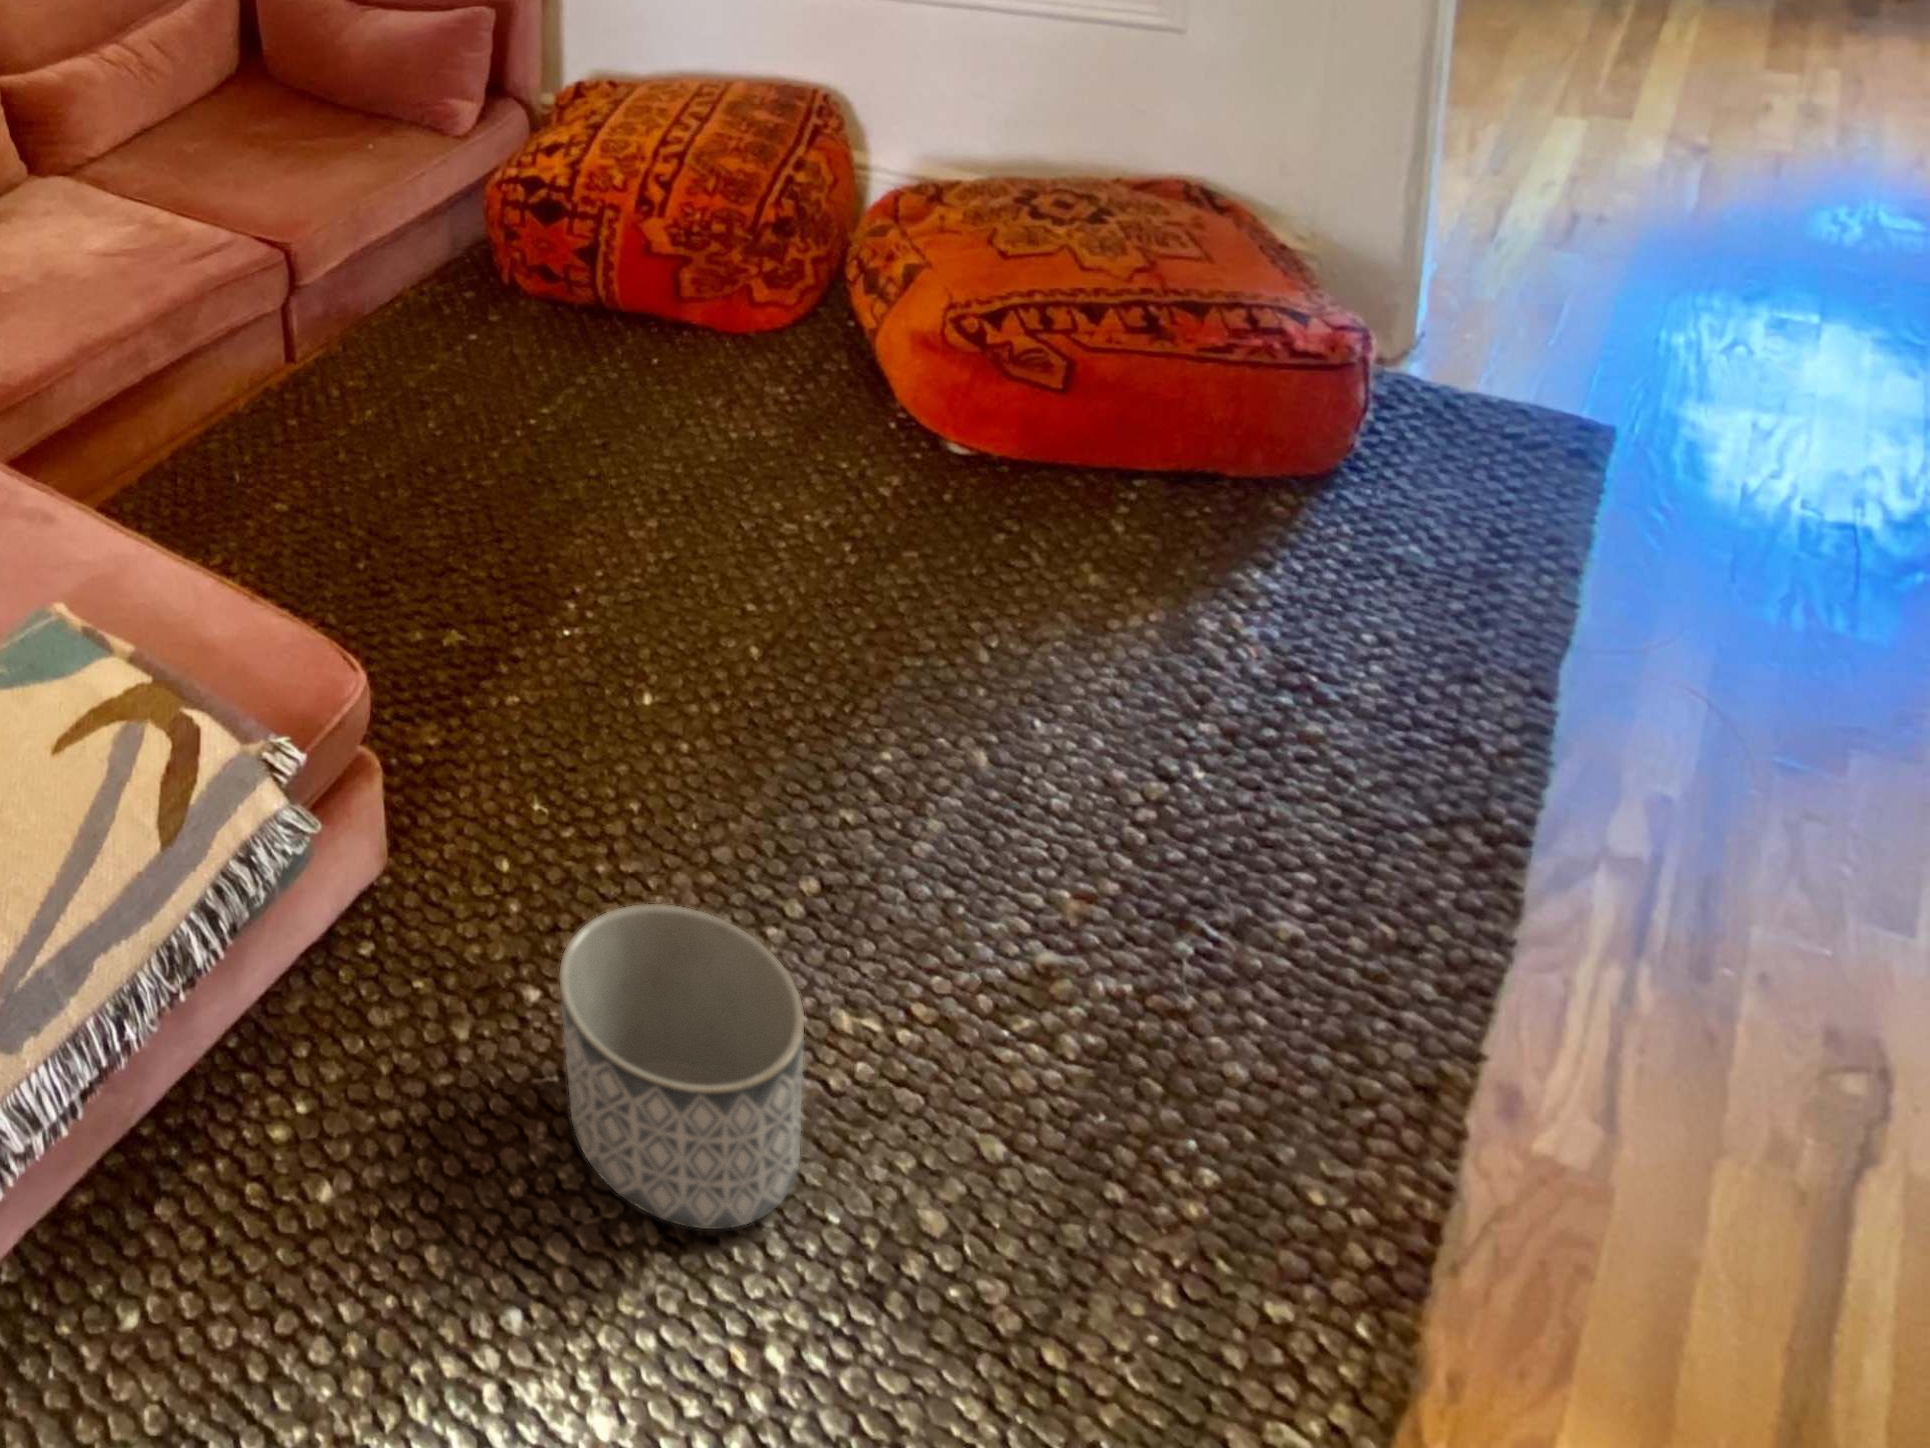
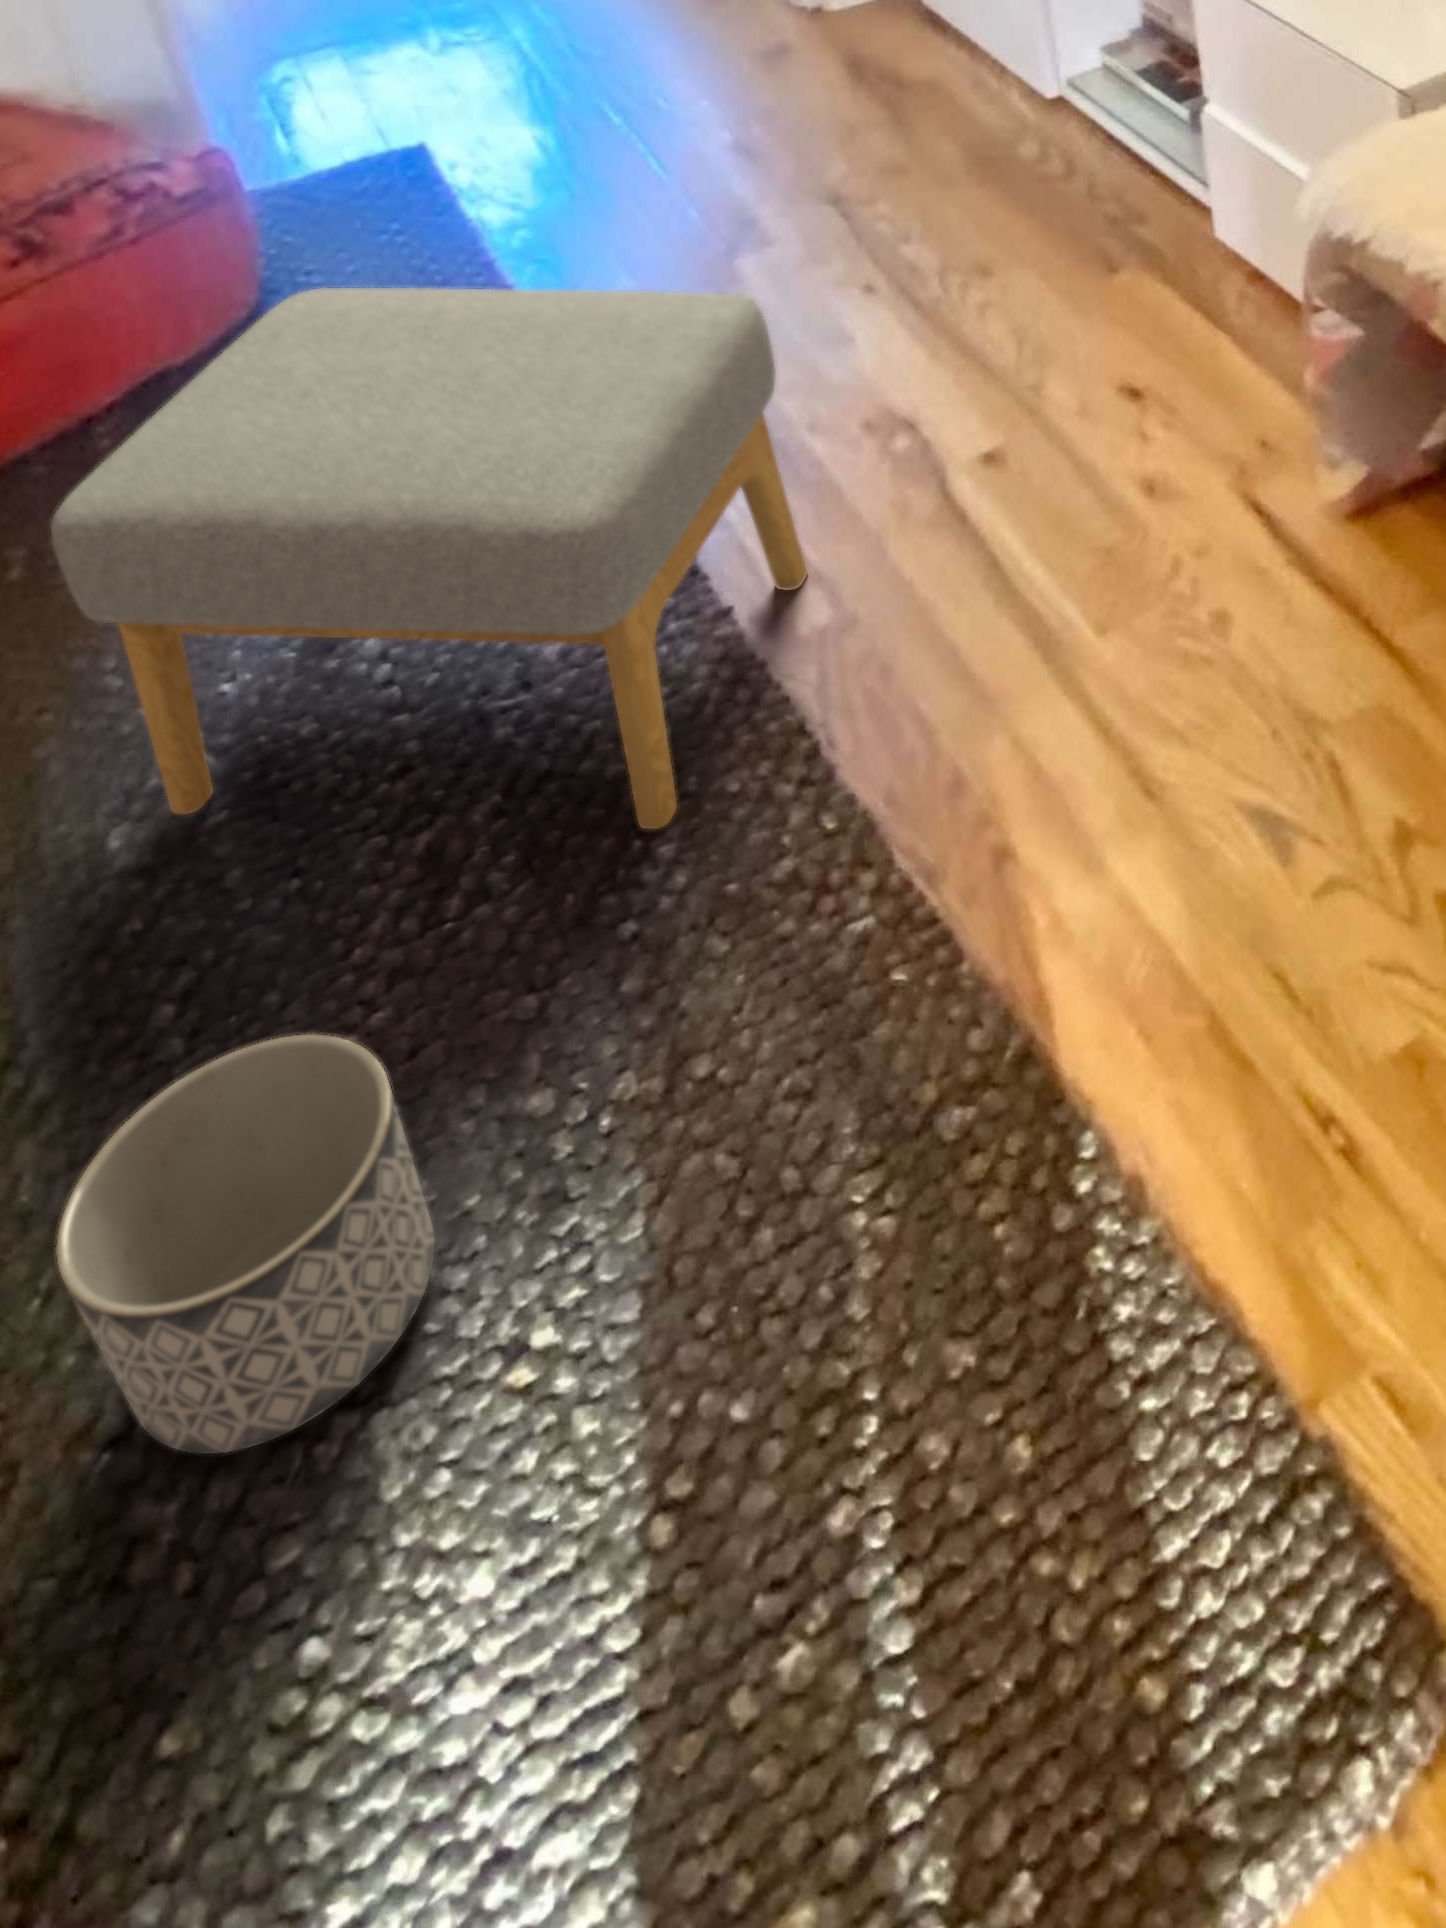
footstool: none [921,463,1684,1157] -> present [51,288,807,829]

